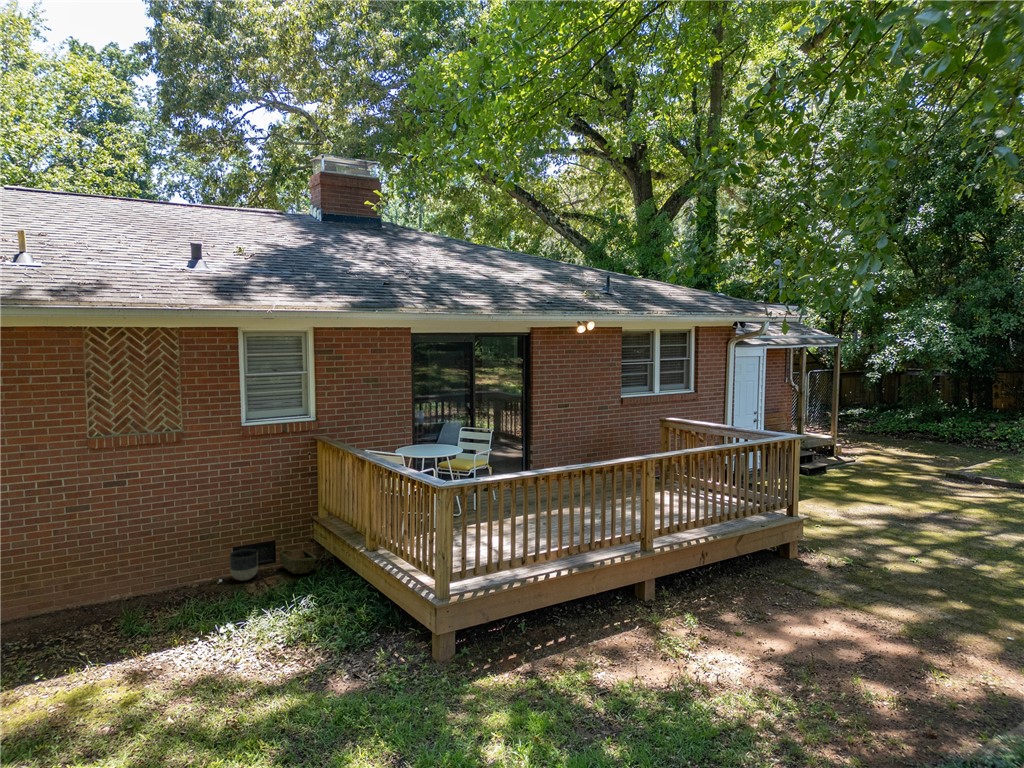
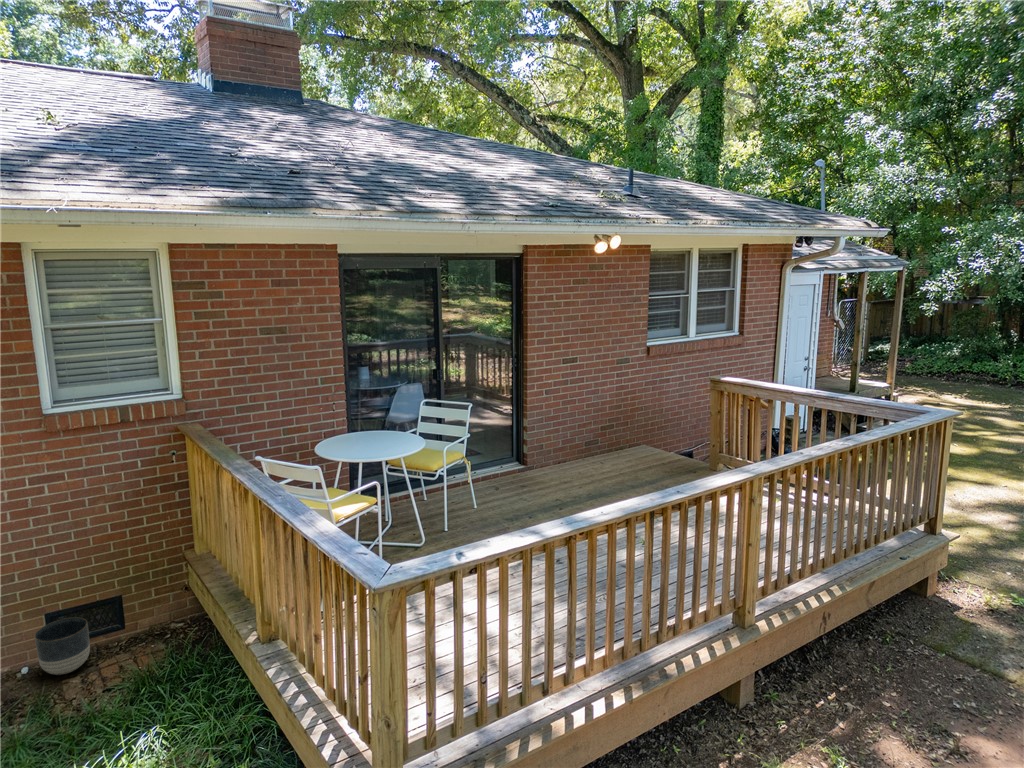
woven basket: present [280,550,316,574] -> none [132,606,191,655]

